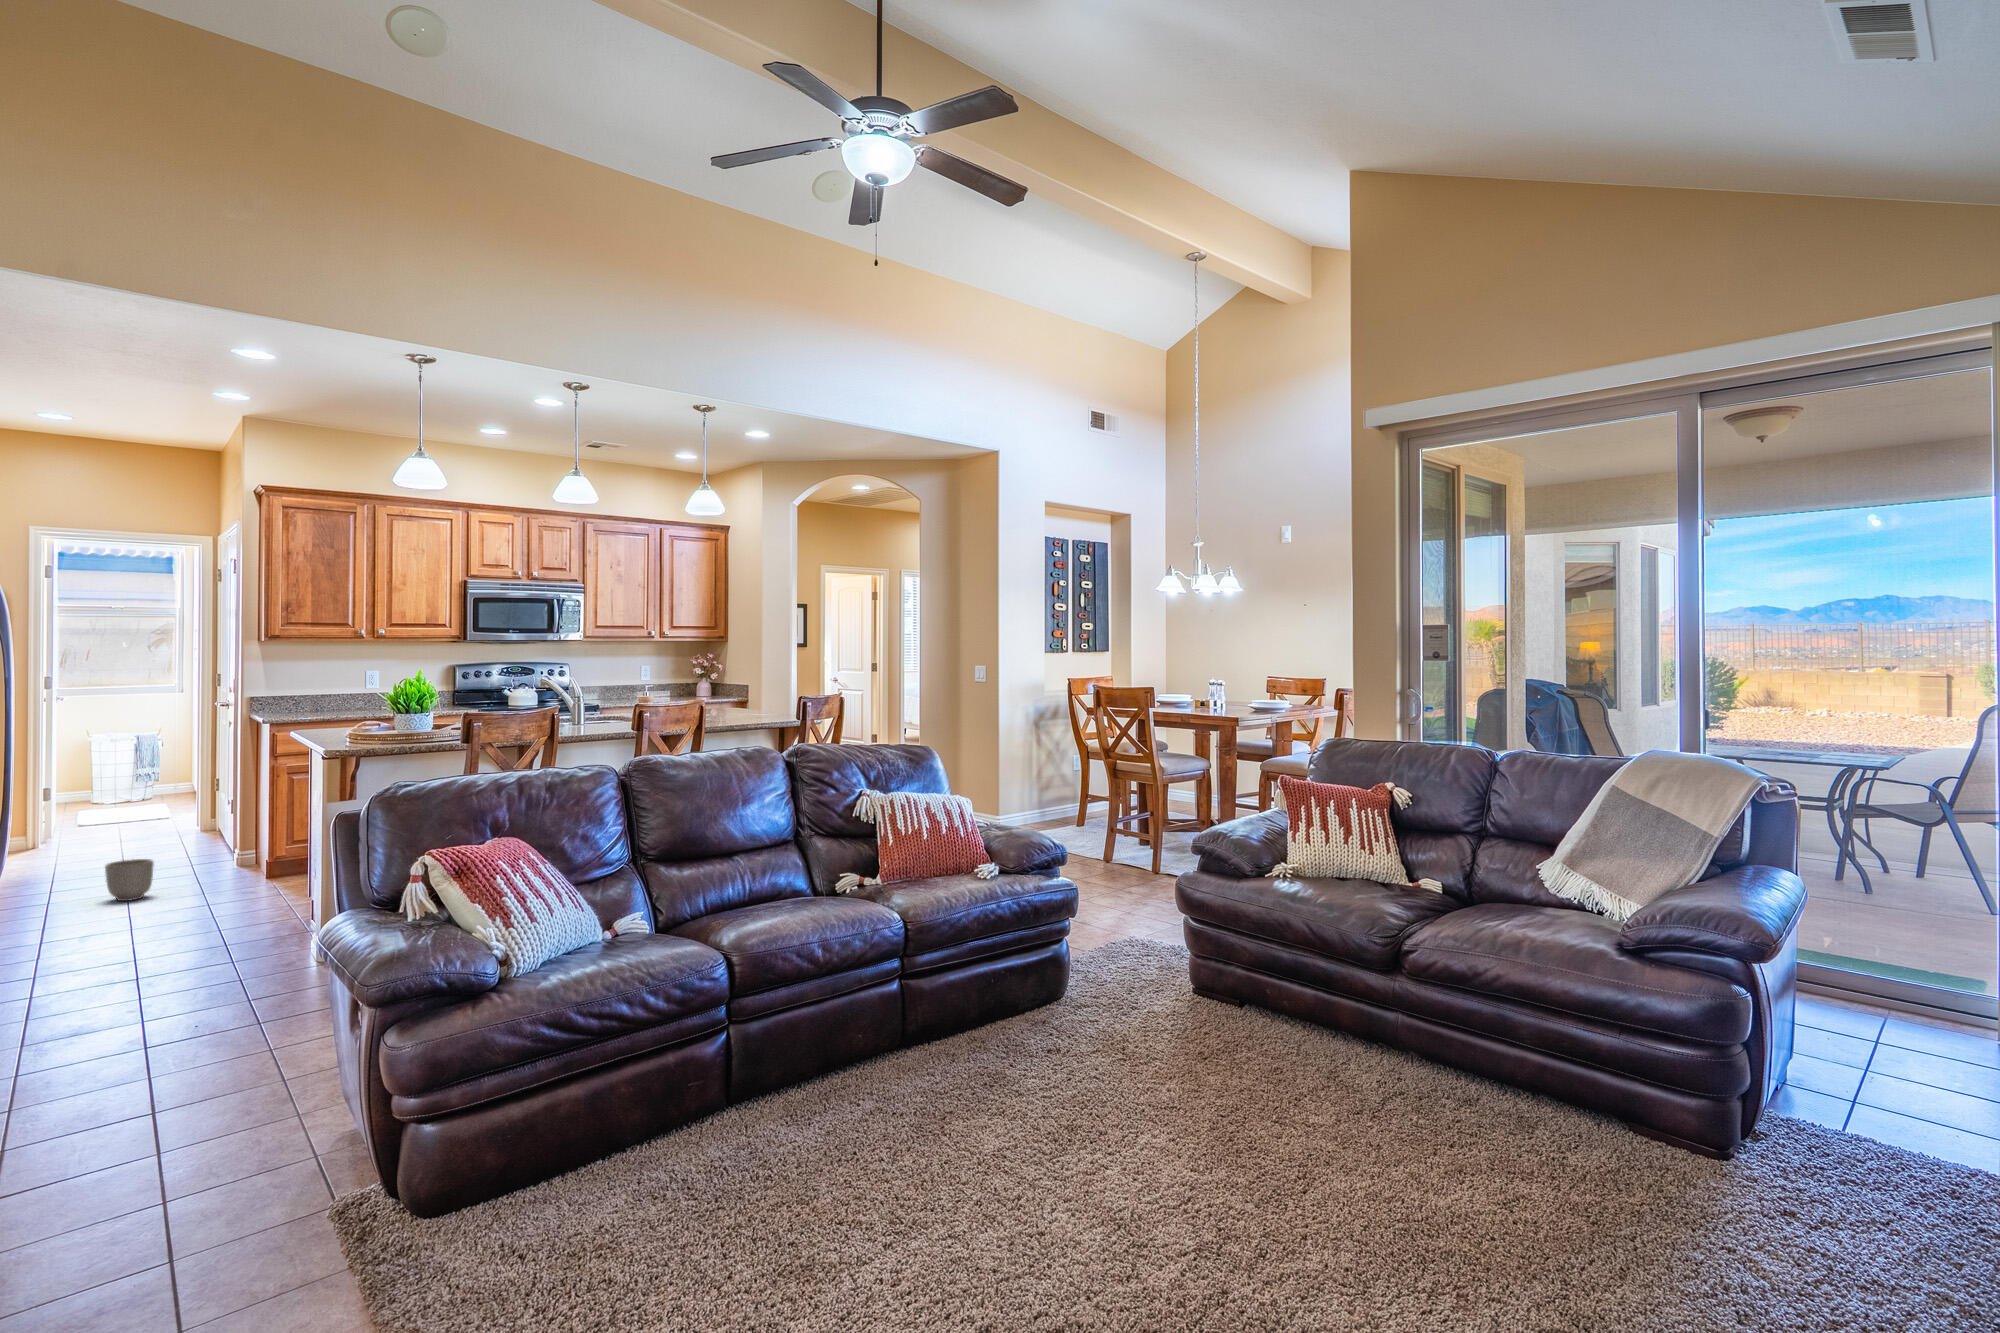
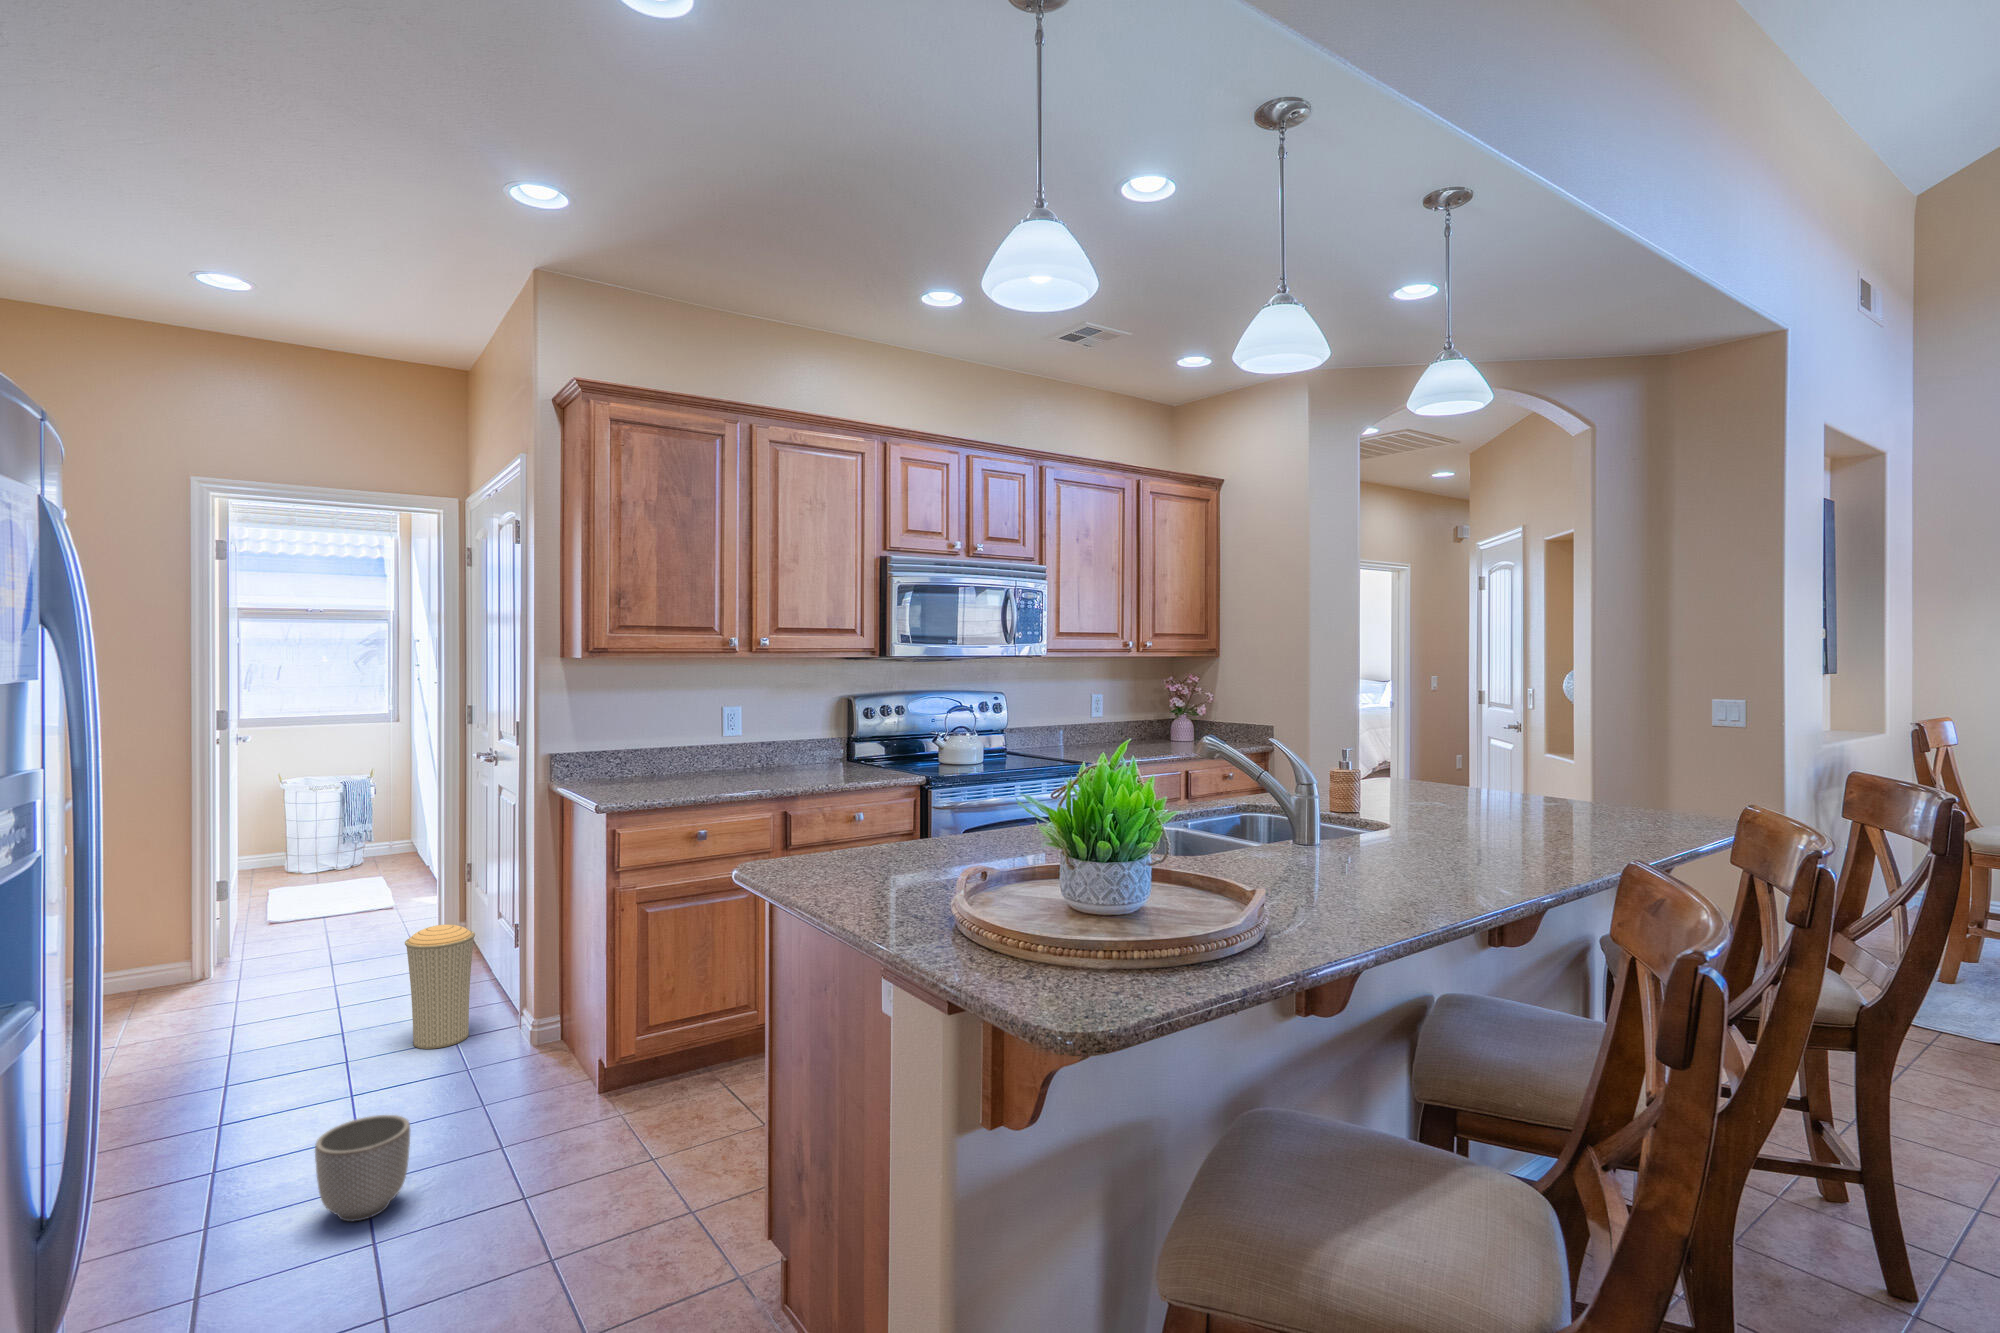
trash can: none [162,795,206,863] -> present [405,924,475,1049]

